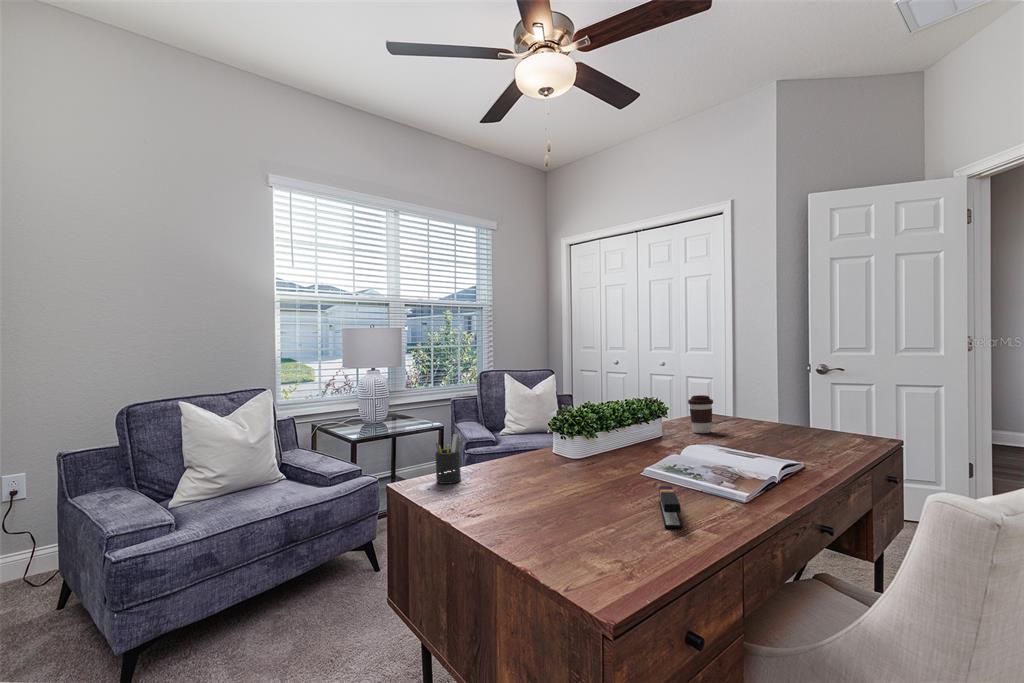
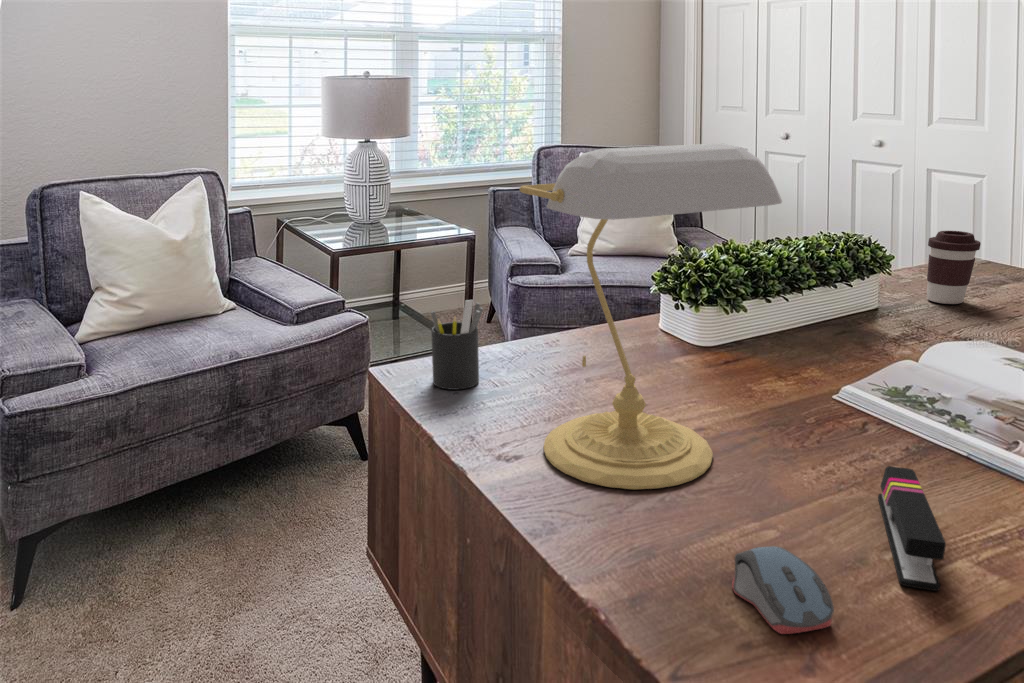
desk lamp: none [481,347,598,510] -> present [520,143,782,489]
computer mouse: none [591,515,634,546] -> present [732,546,834,634]

